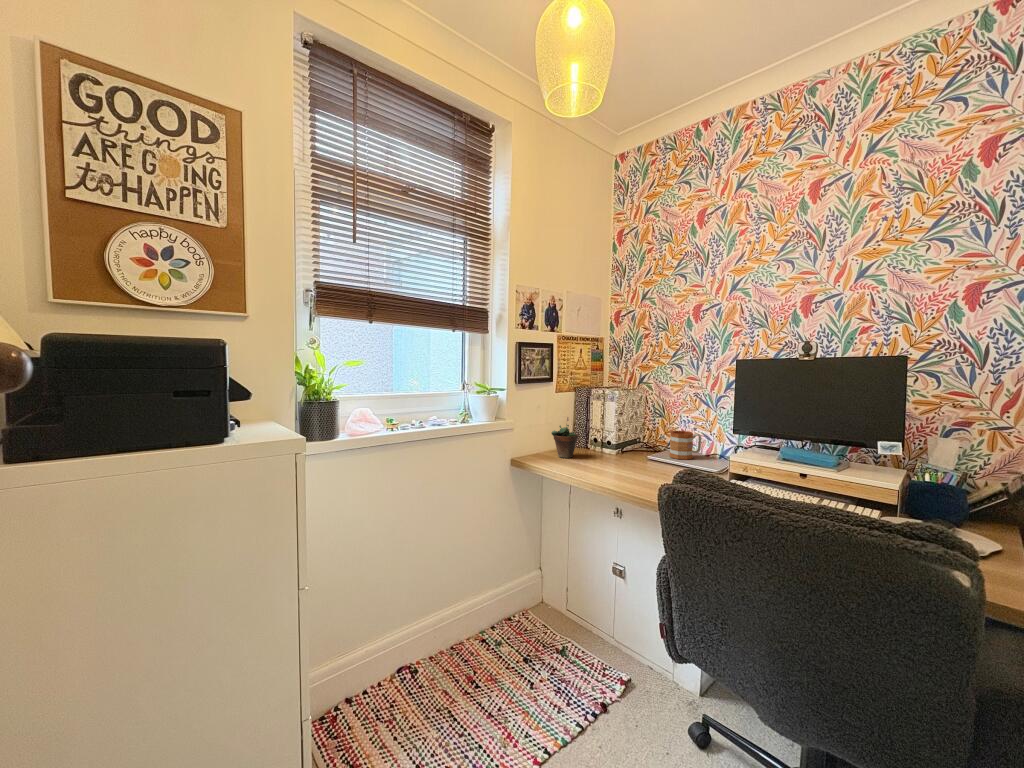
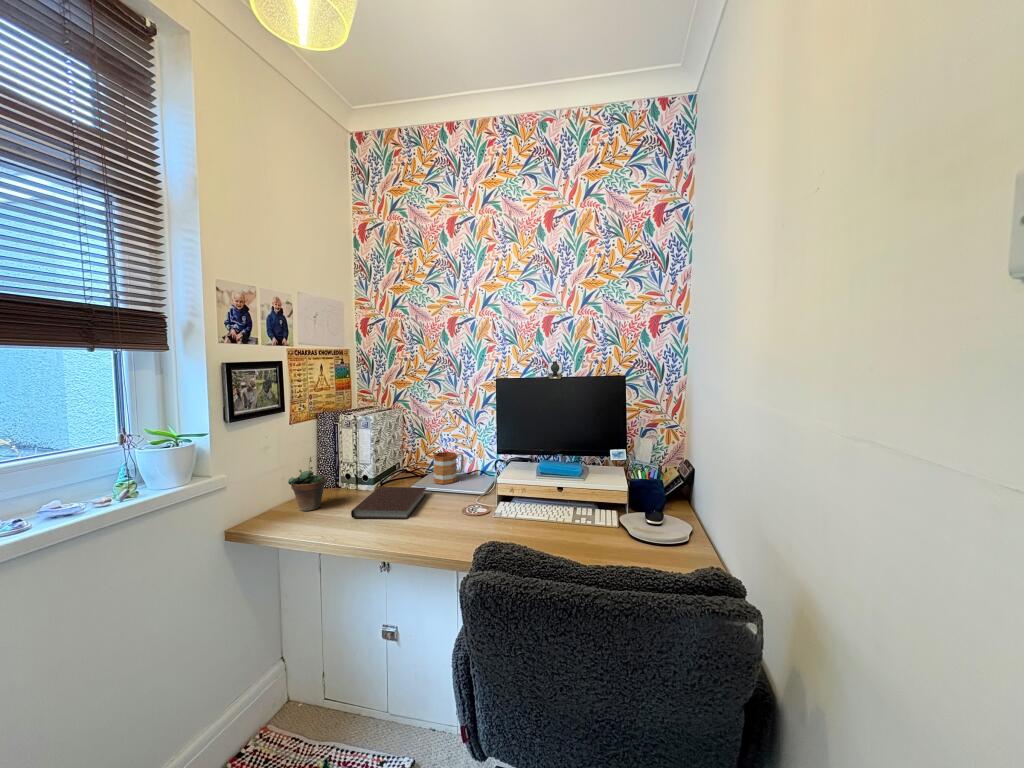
notebook: none [594,451,660,475] -> present [351,487,426,519]

